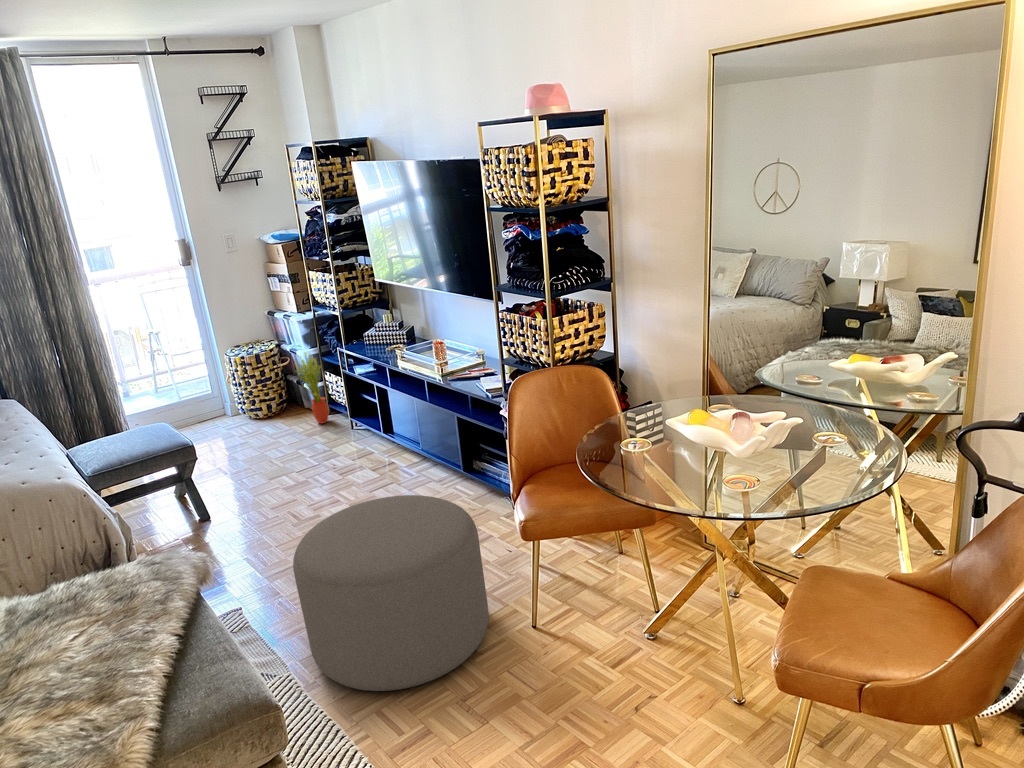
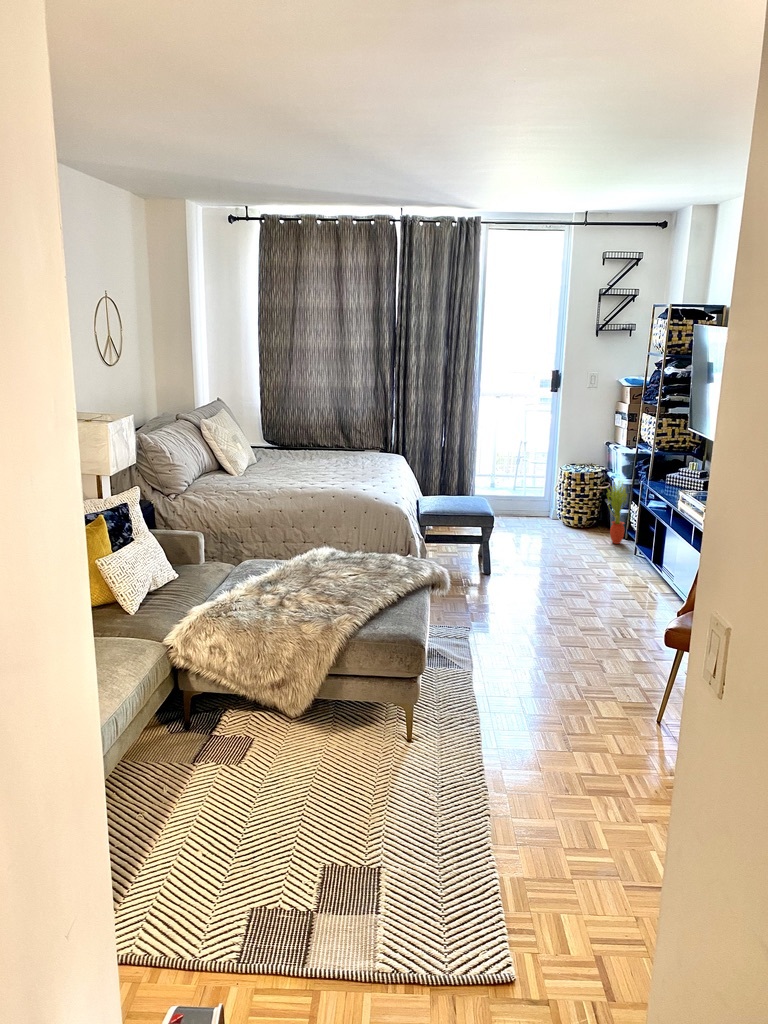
ottoman: present [293,495,489,691] -> none [490,578,641,717]

